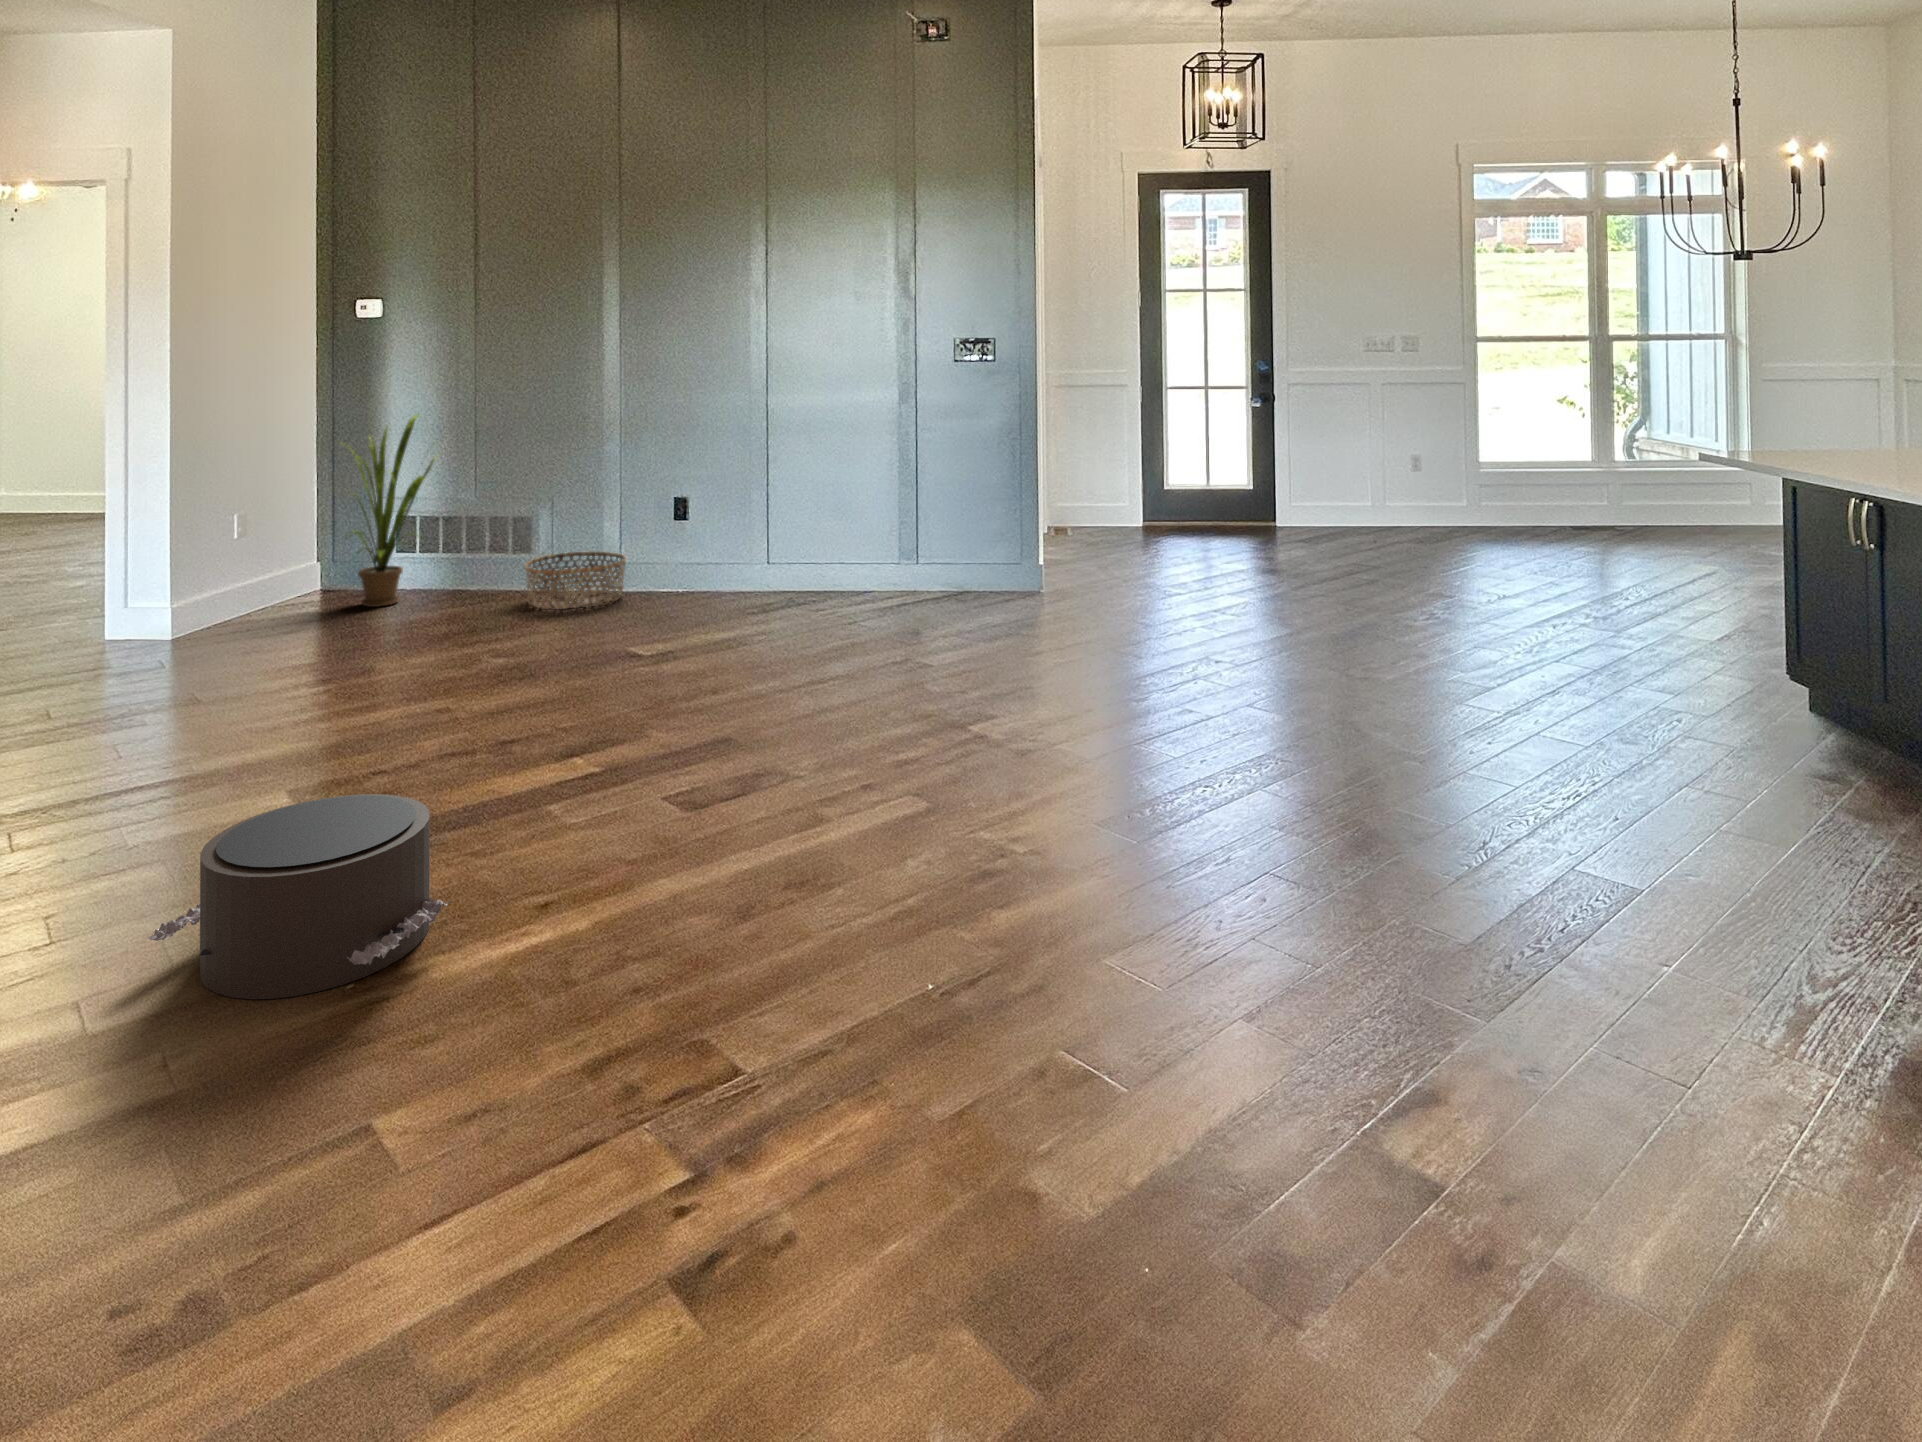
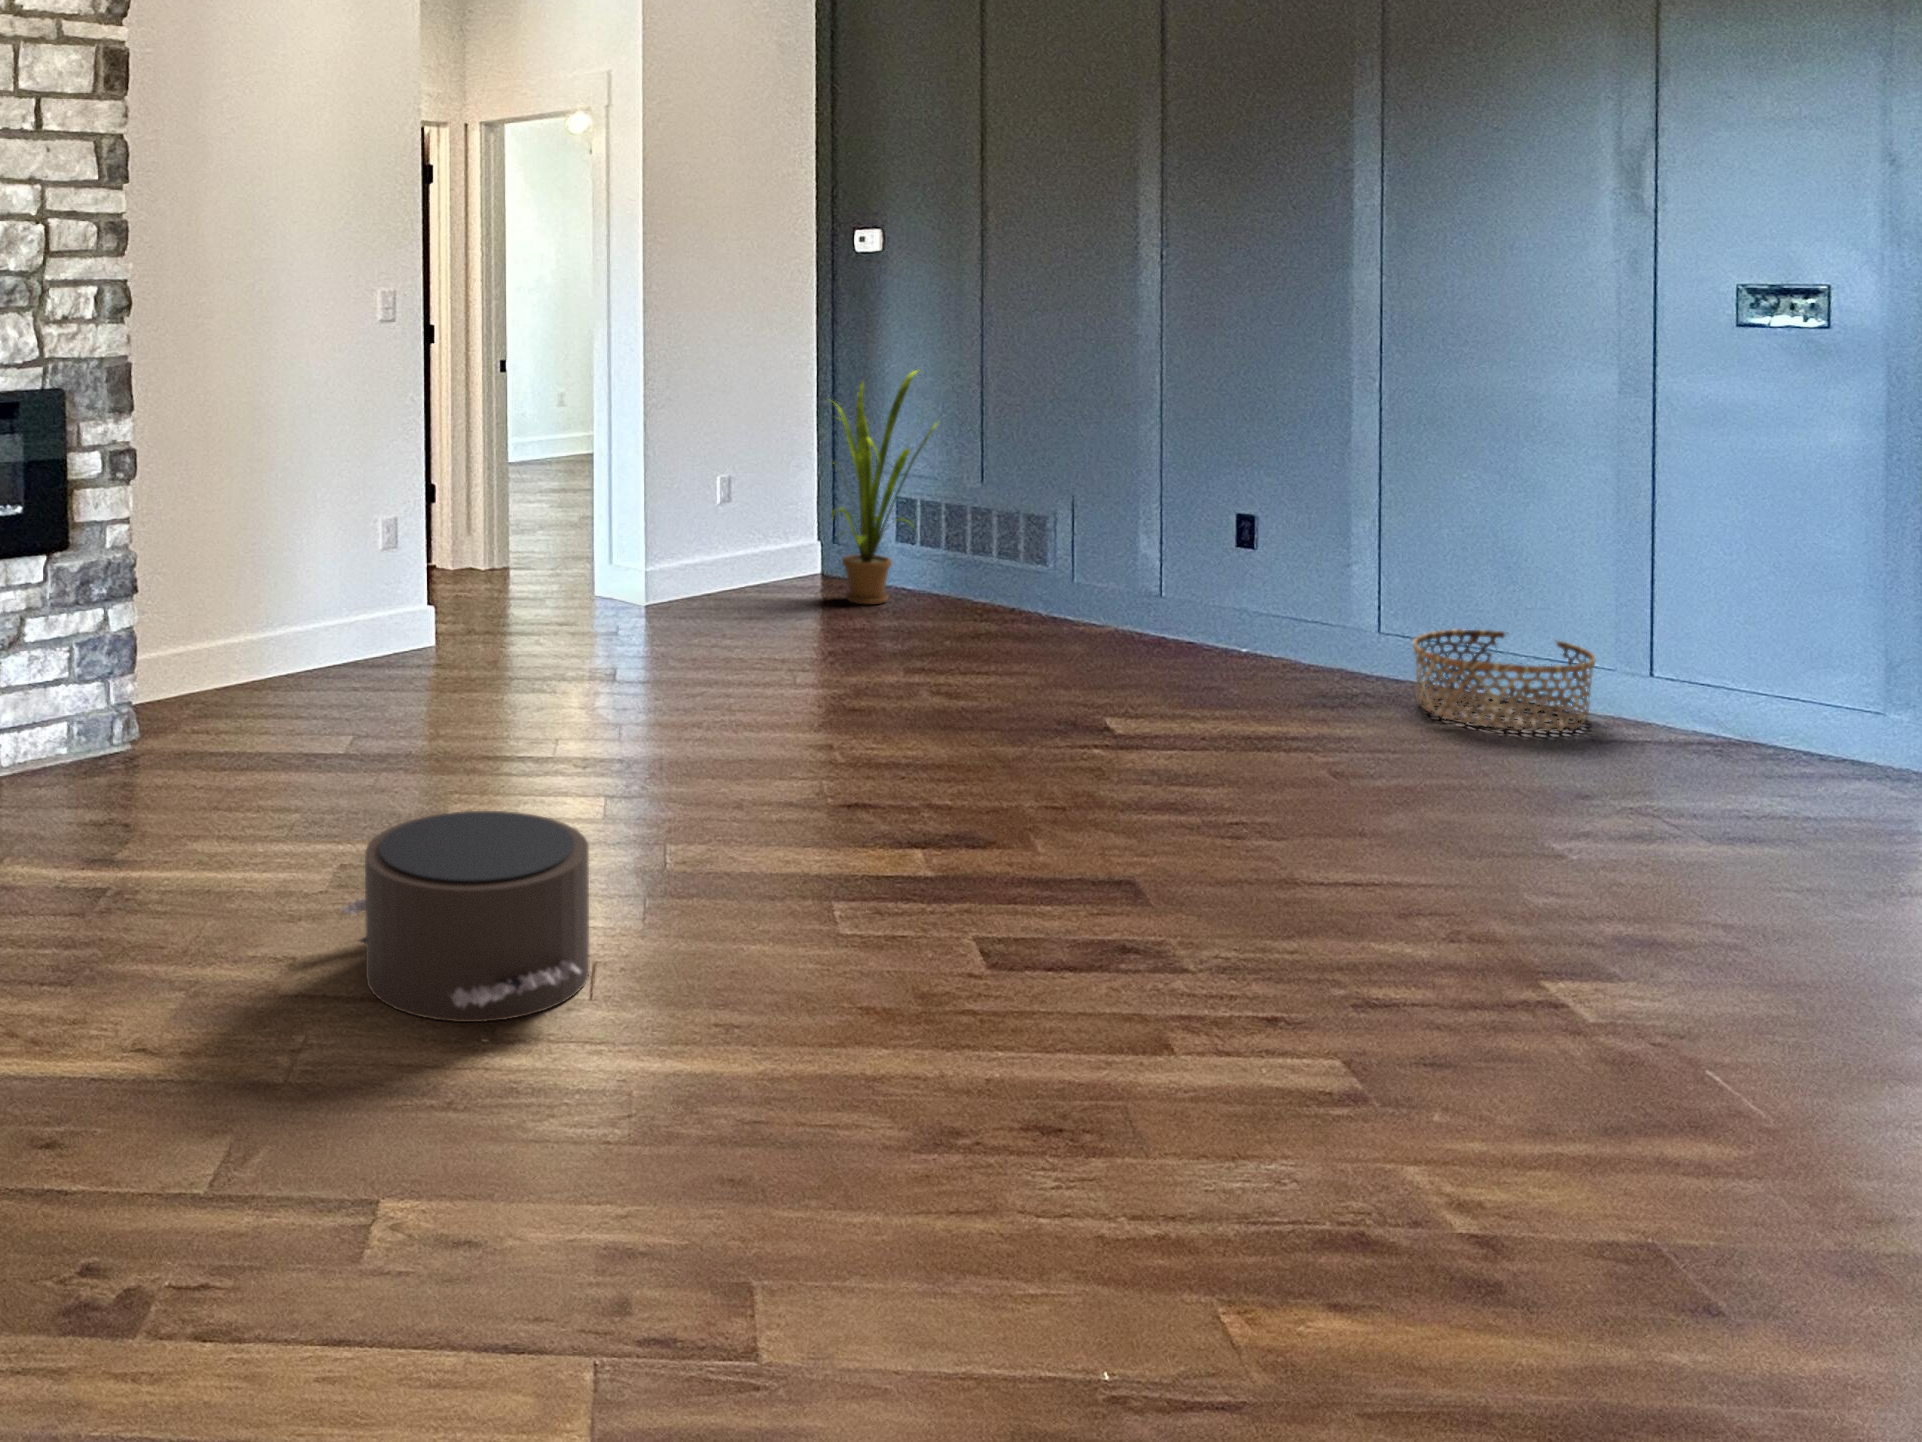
basket: present [525,551,626,609] -> present [1413,629,1596,731]

